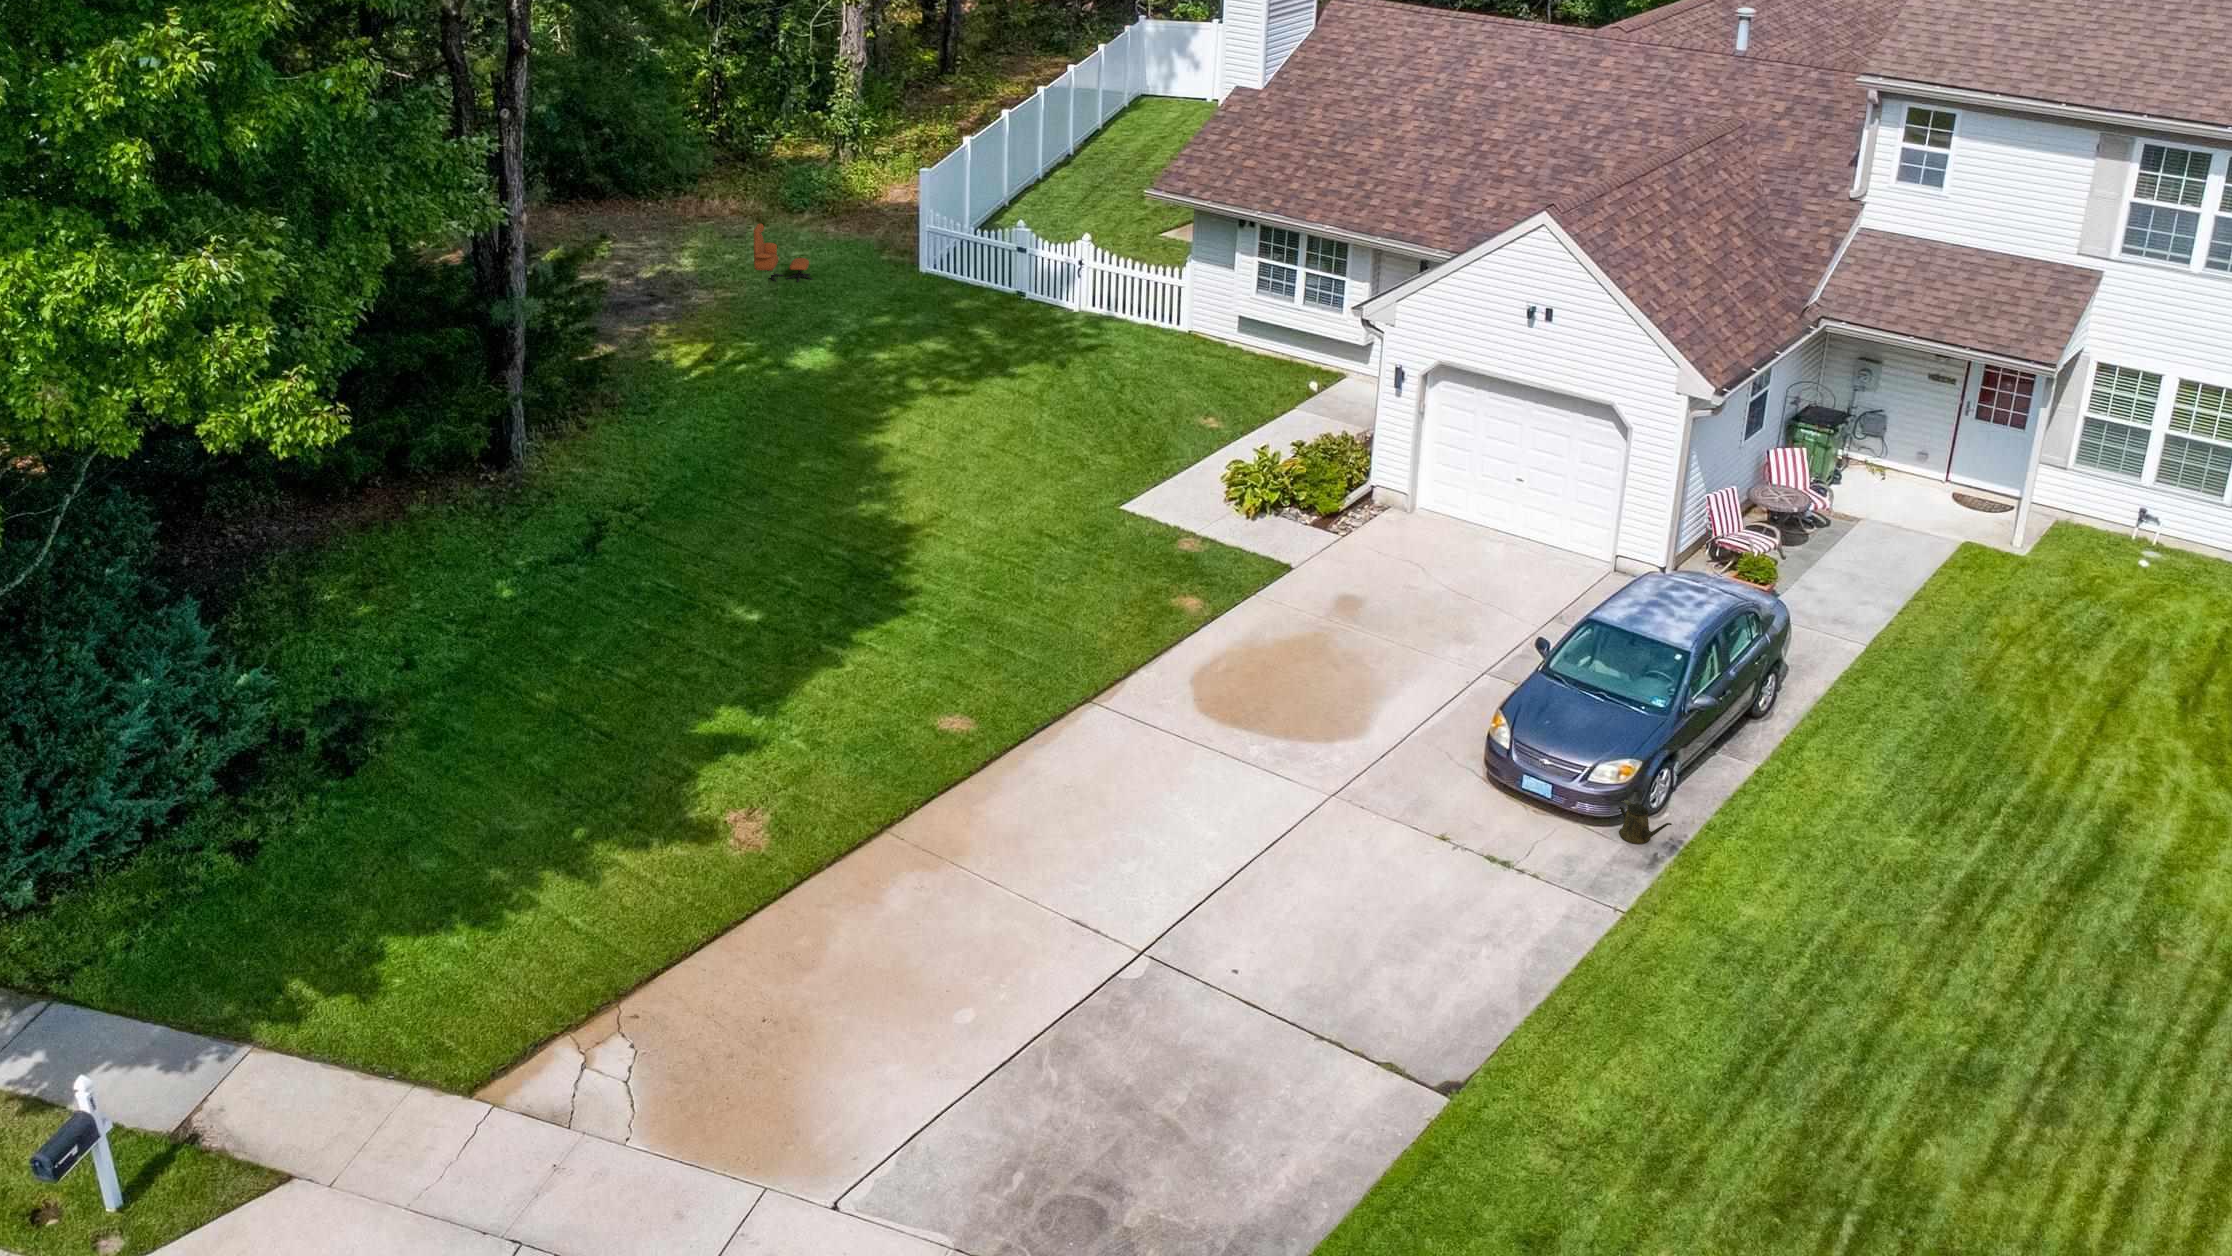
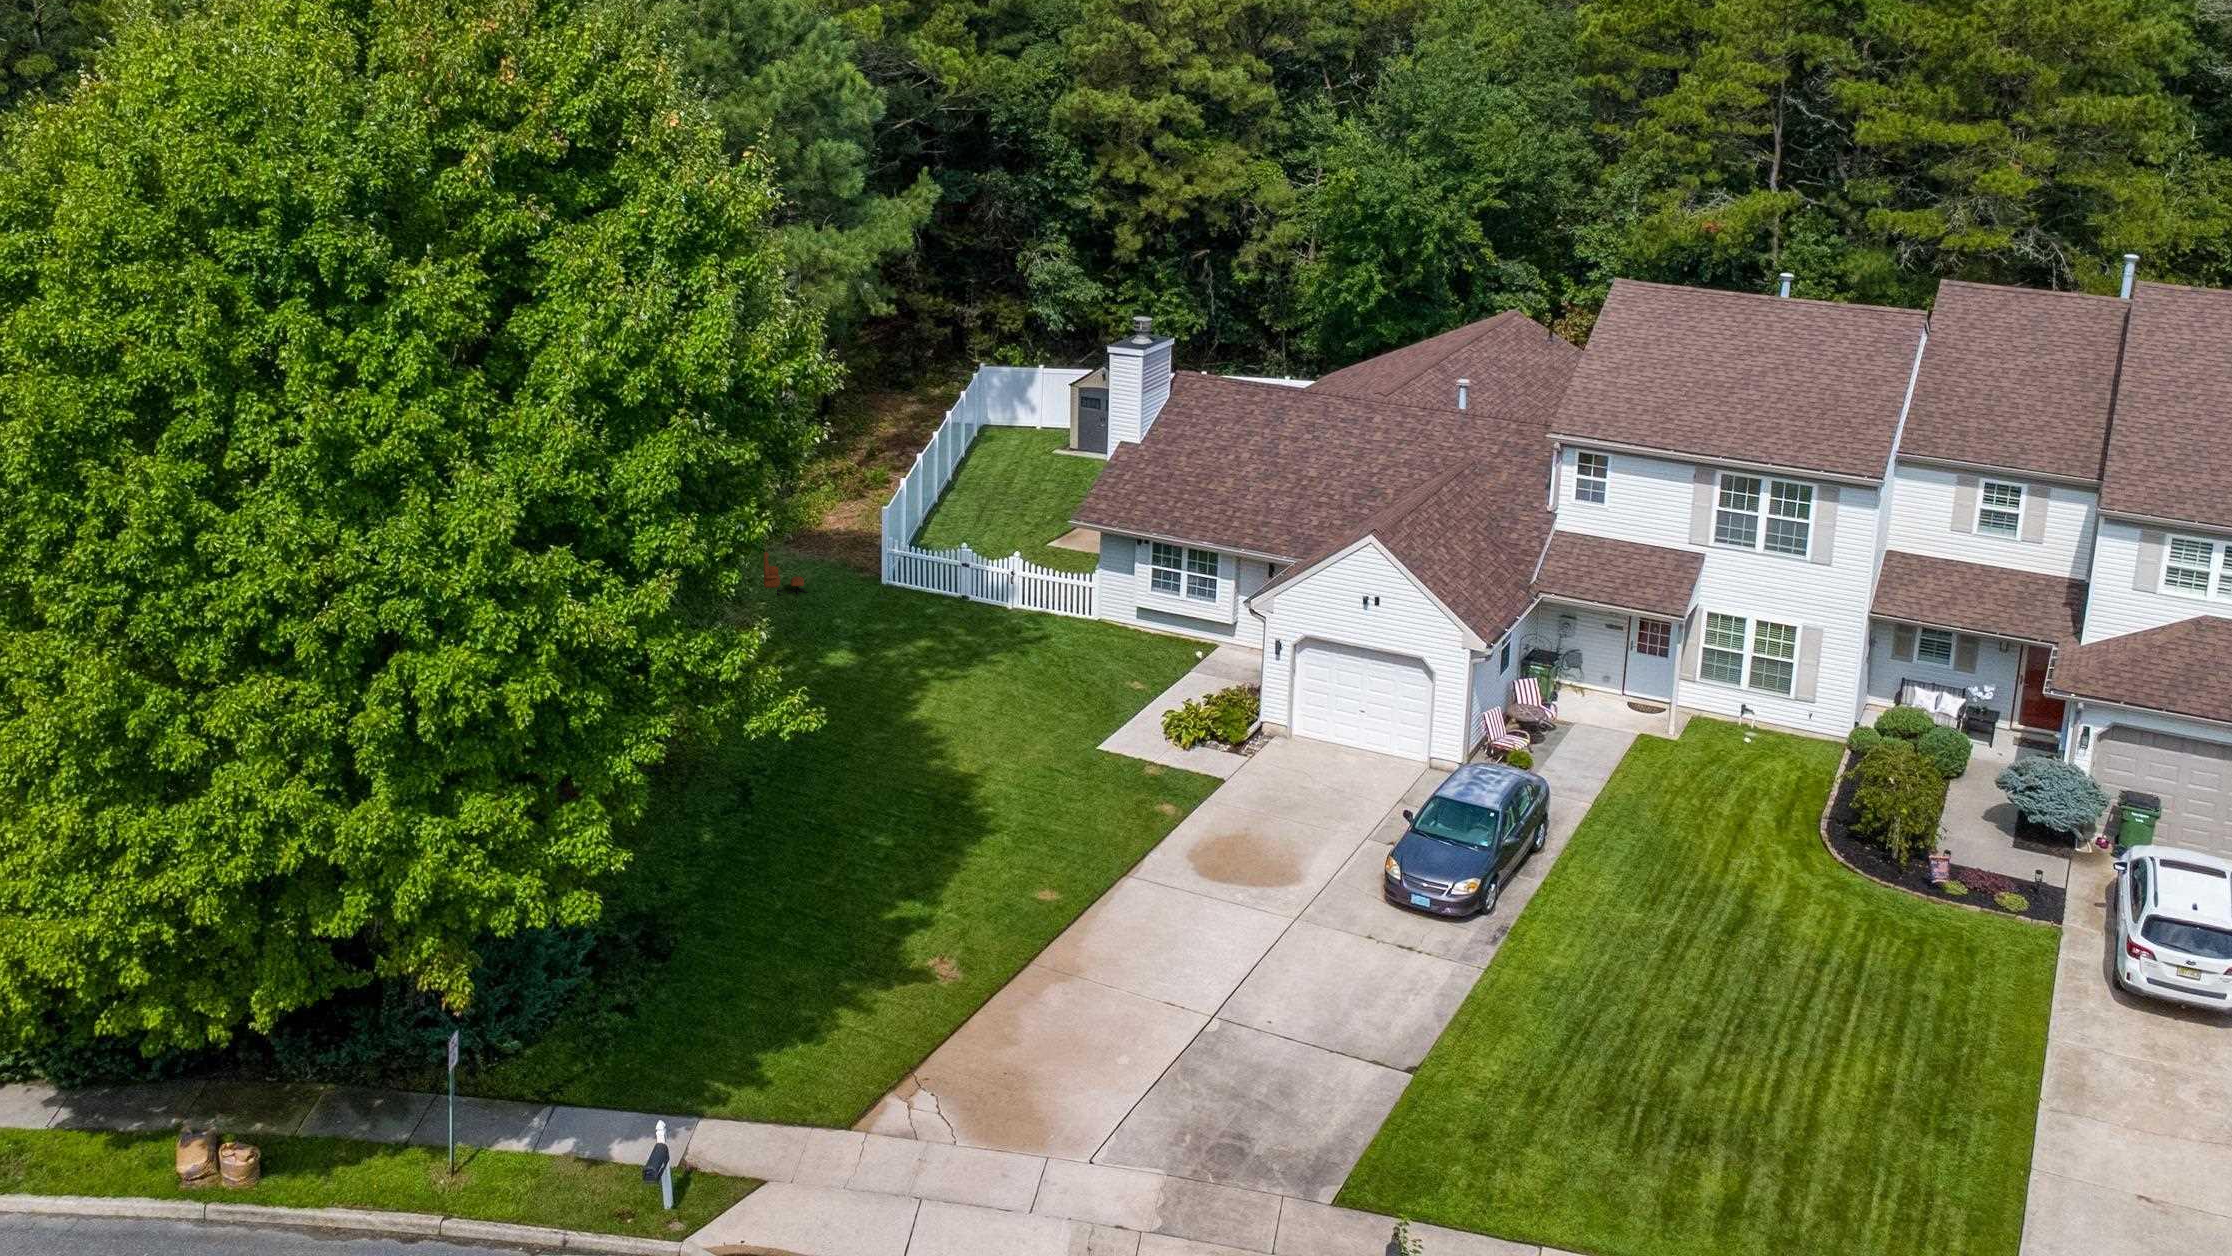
watering can: present [1619,800,1672,844] -> none [1470,906,1504,933]

